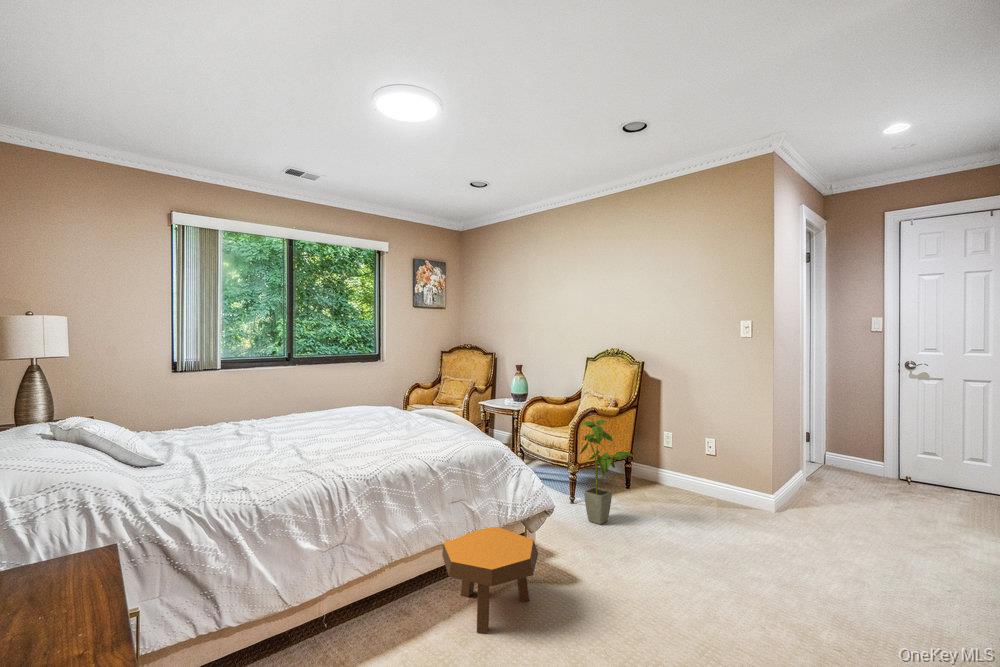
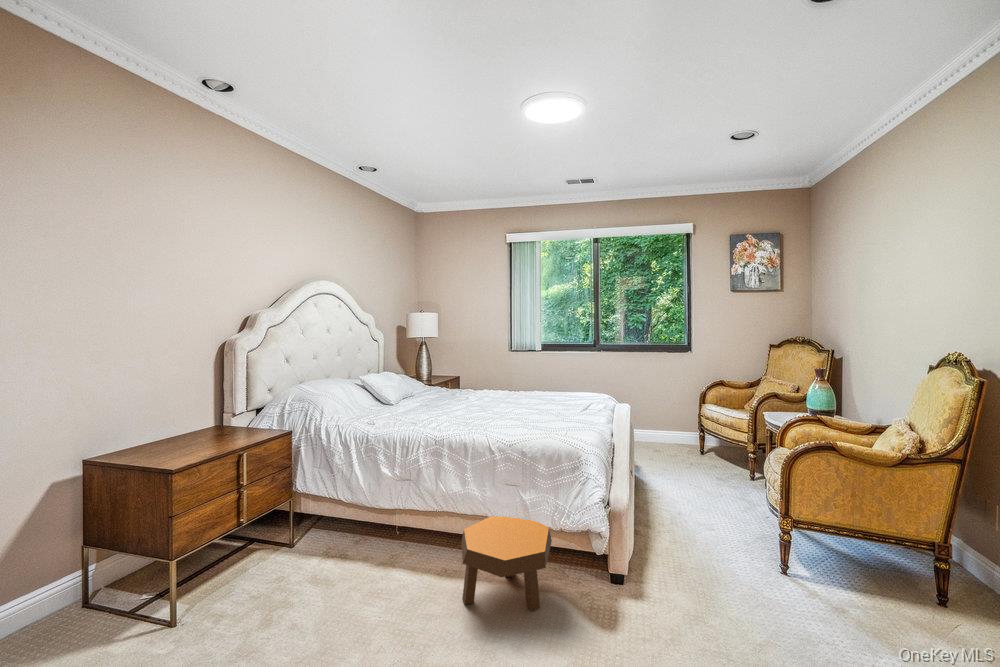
house plant: present [580,420,635,525] -> none [727,453,819,612]

